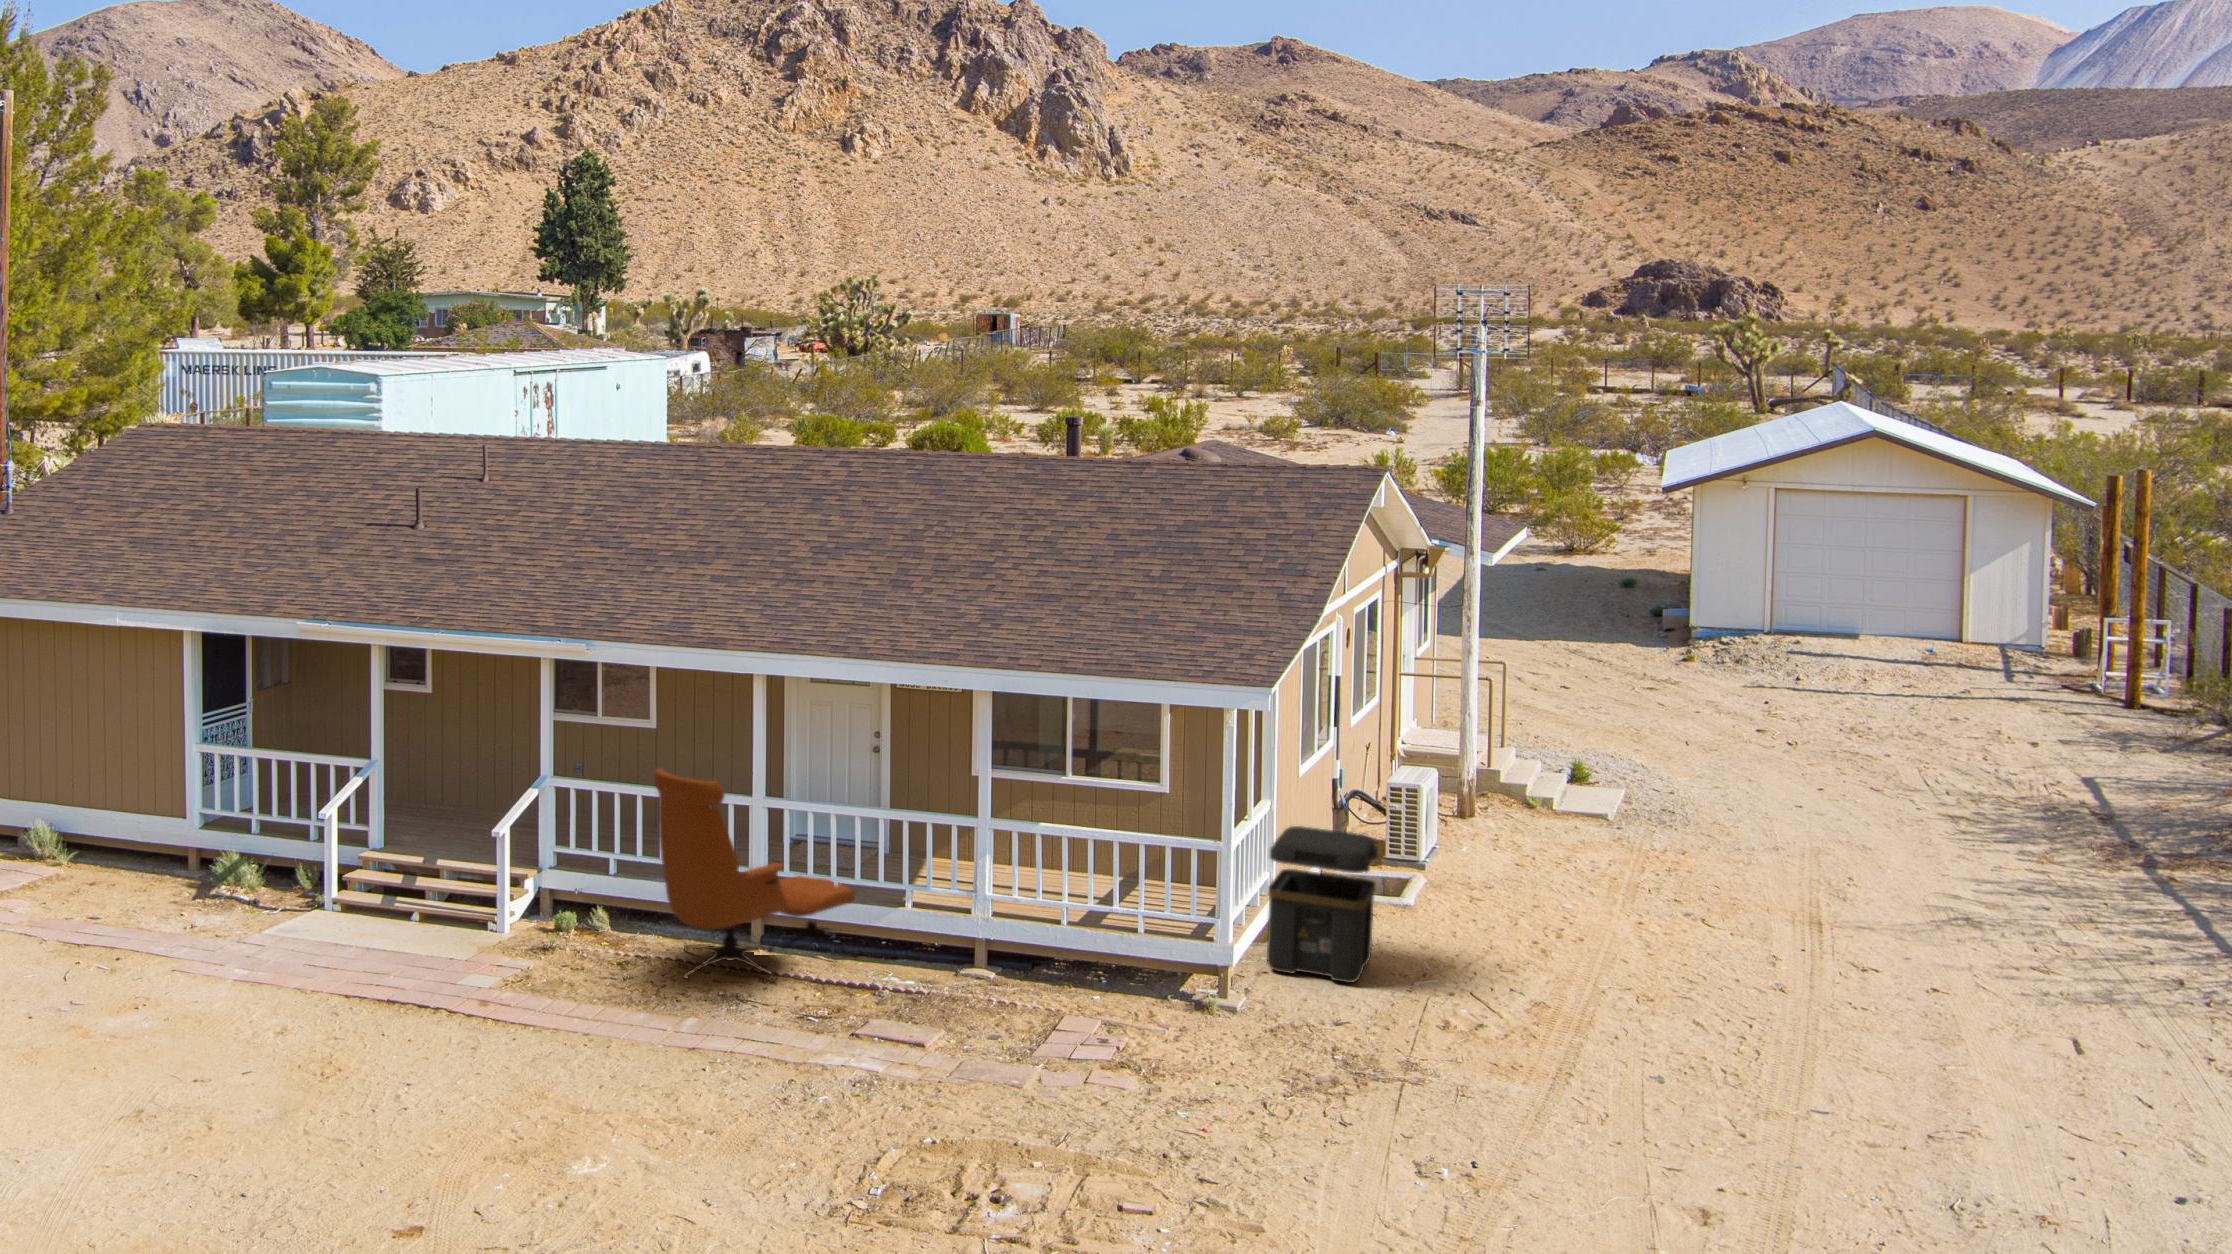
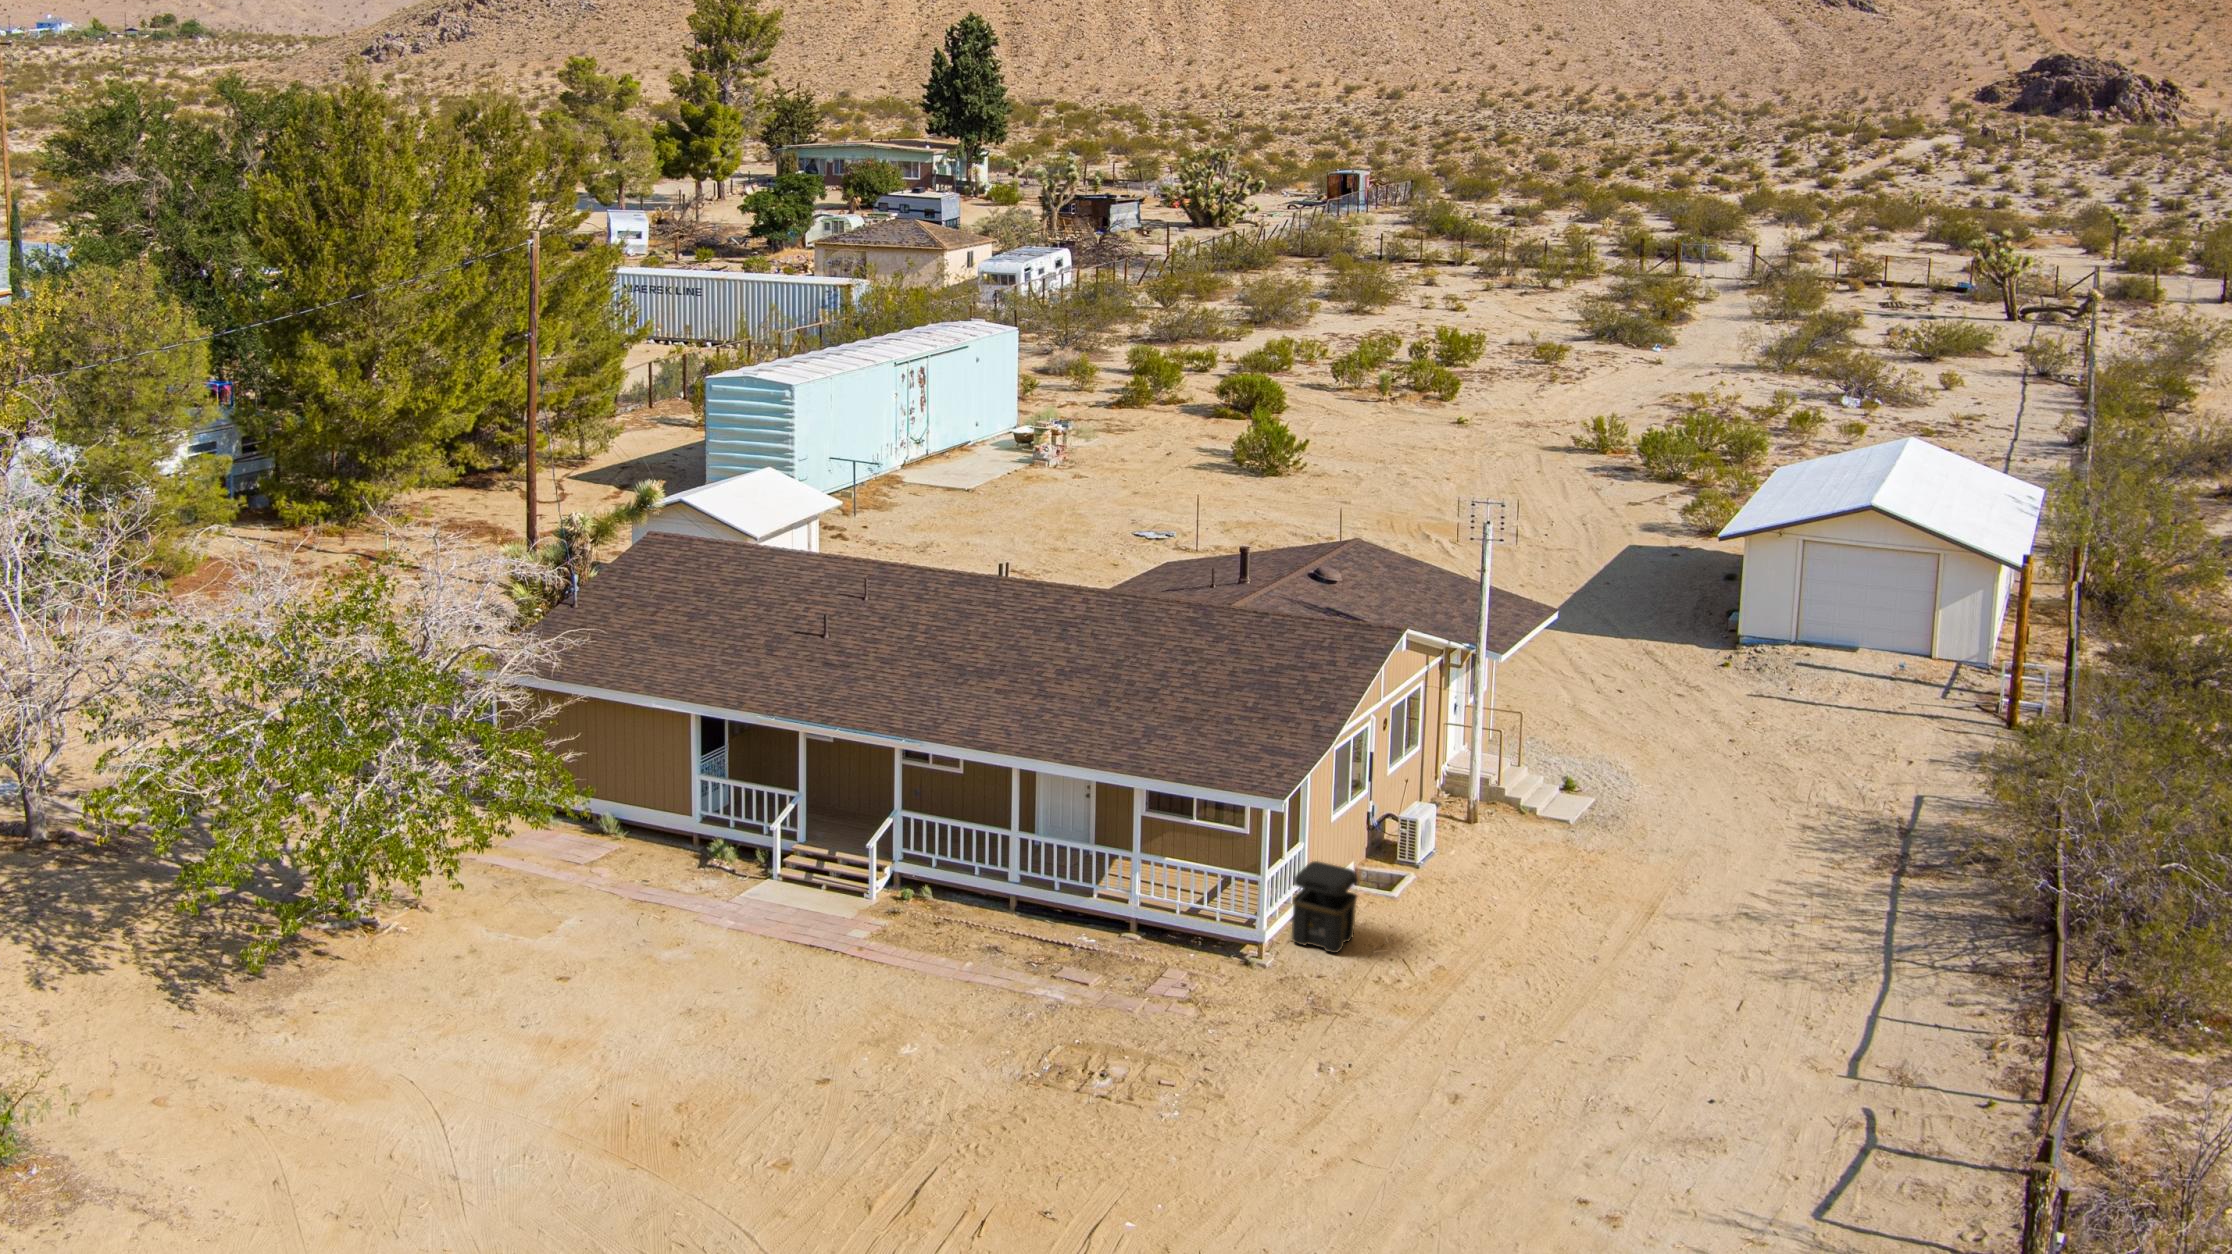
lounge chair: present [654,768,855,980] -> none [950,830,1065,943]

